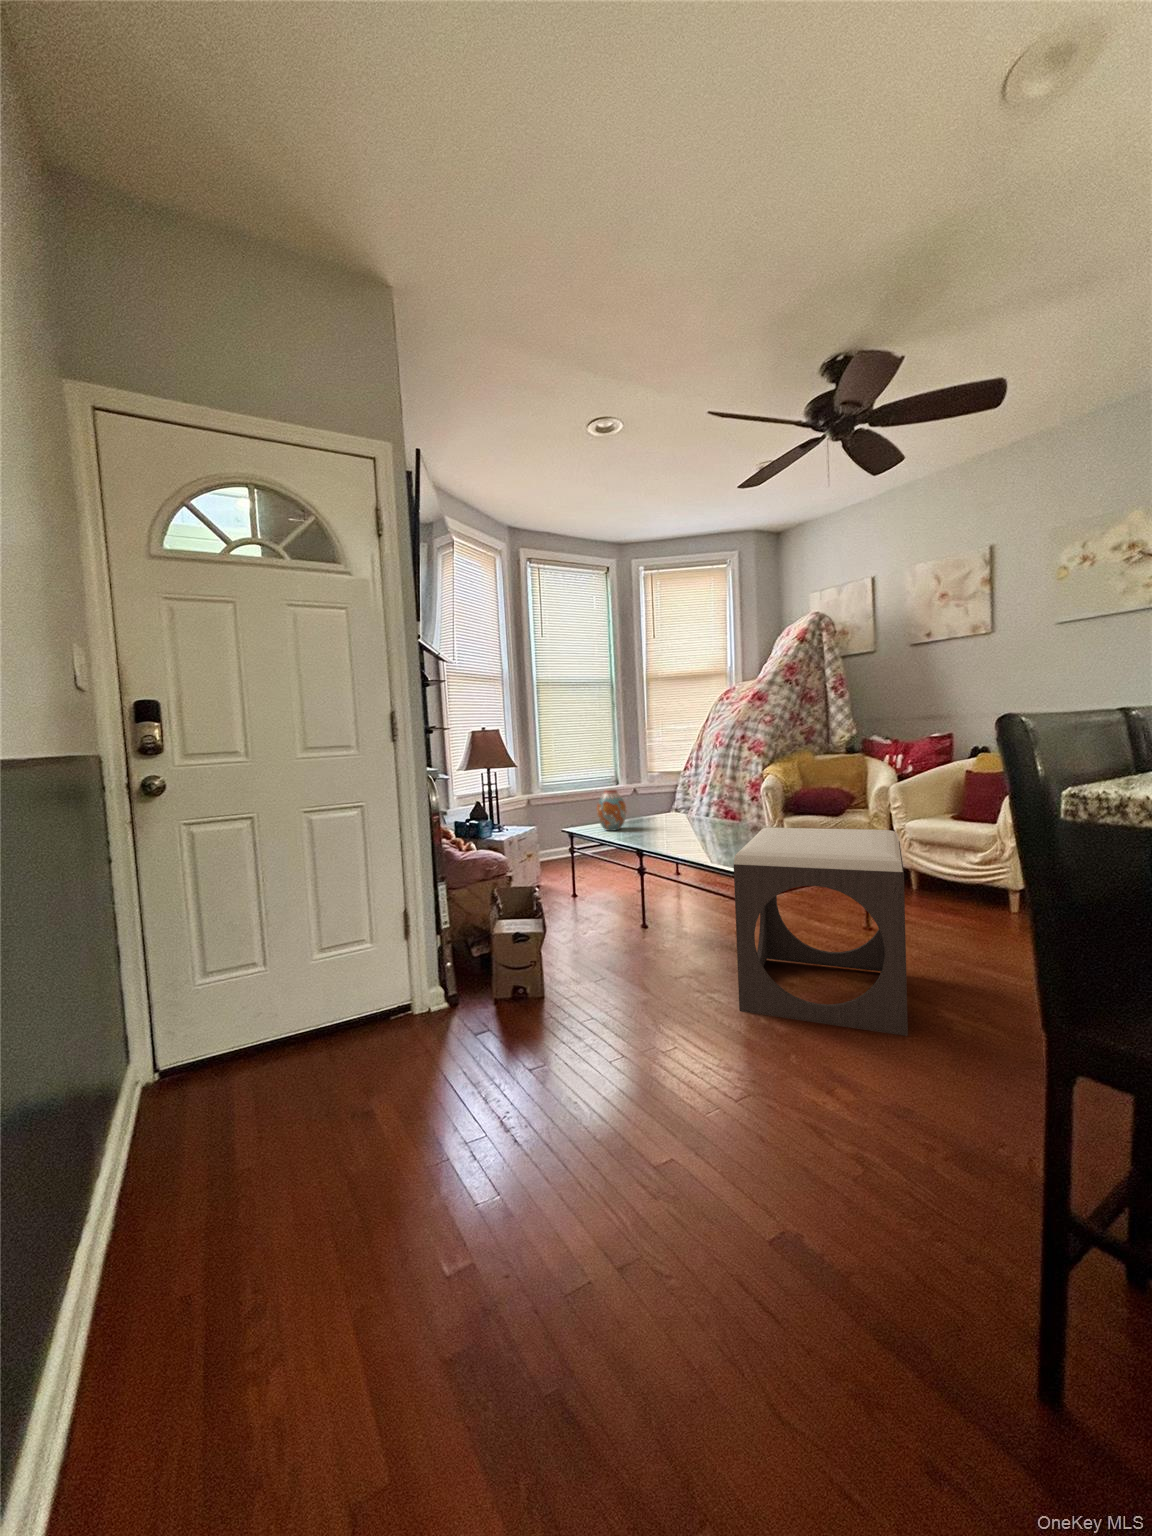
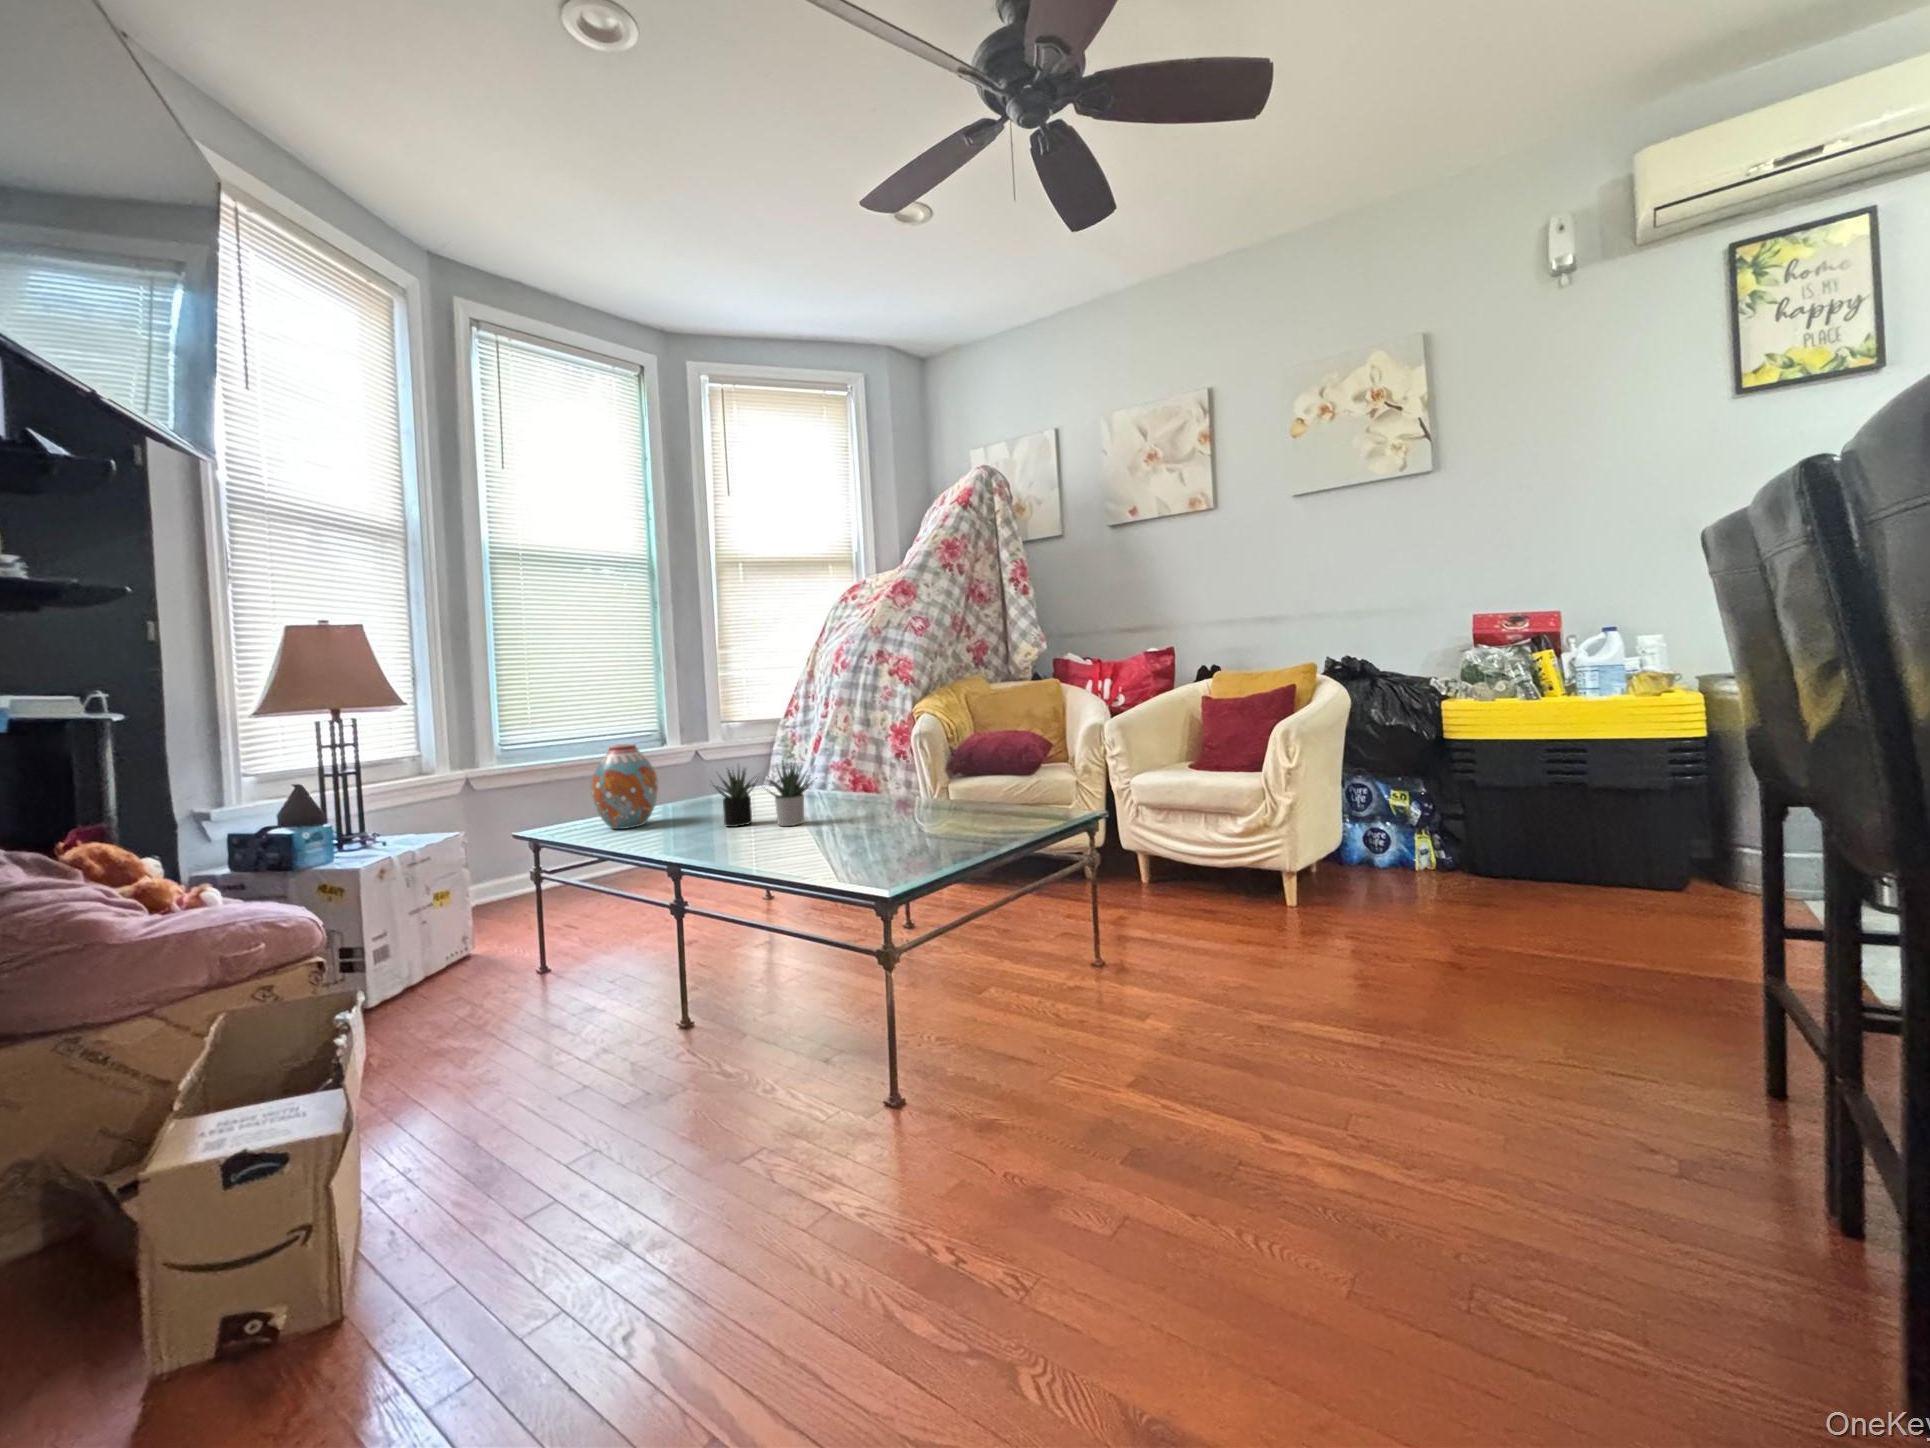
succulent plant: none [652,800,707,835] -> present [713,763,817,827]
footstool: present [734,828,908,1036] -> none [871,789,1272,1269]

